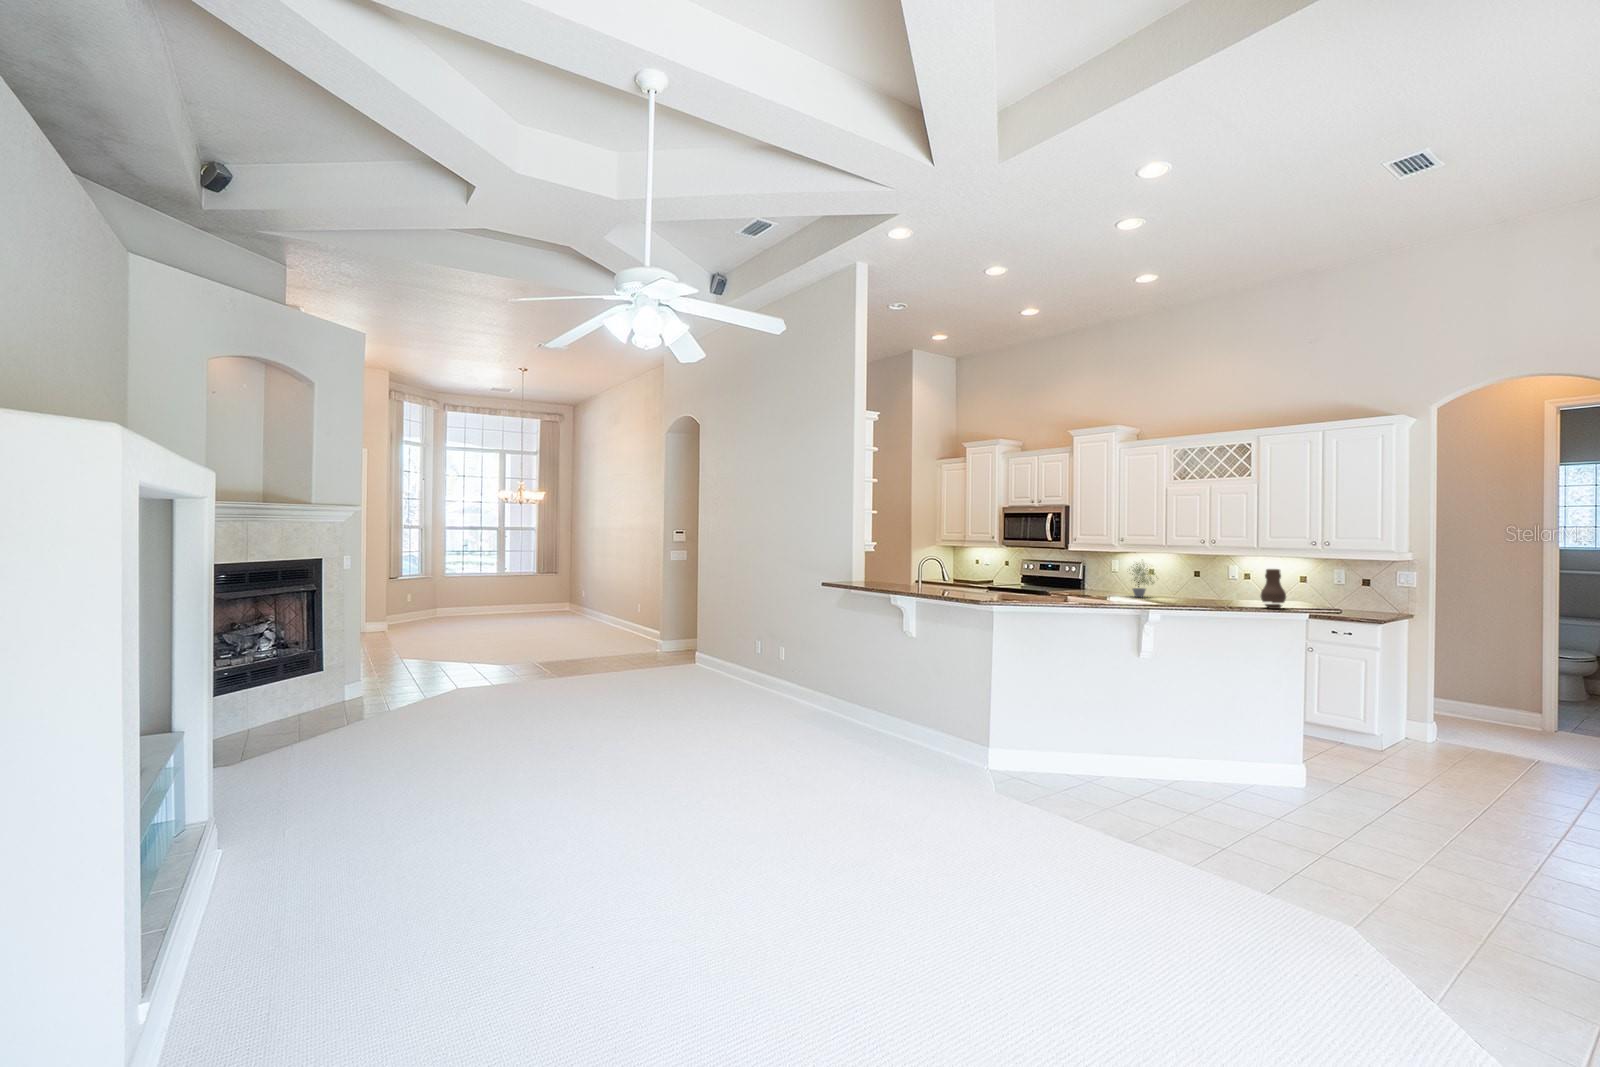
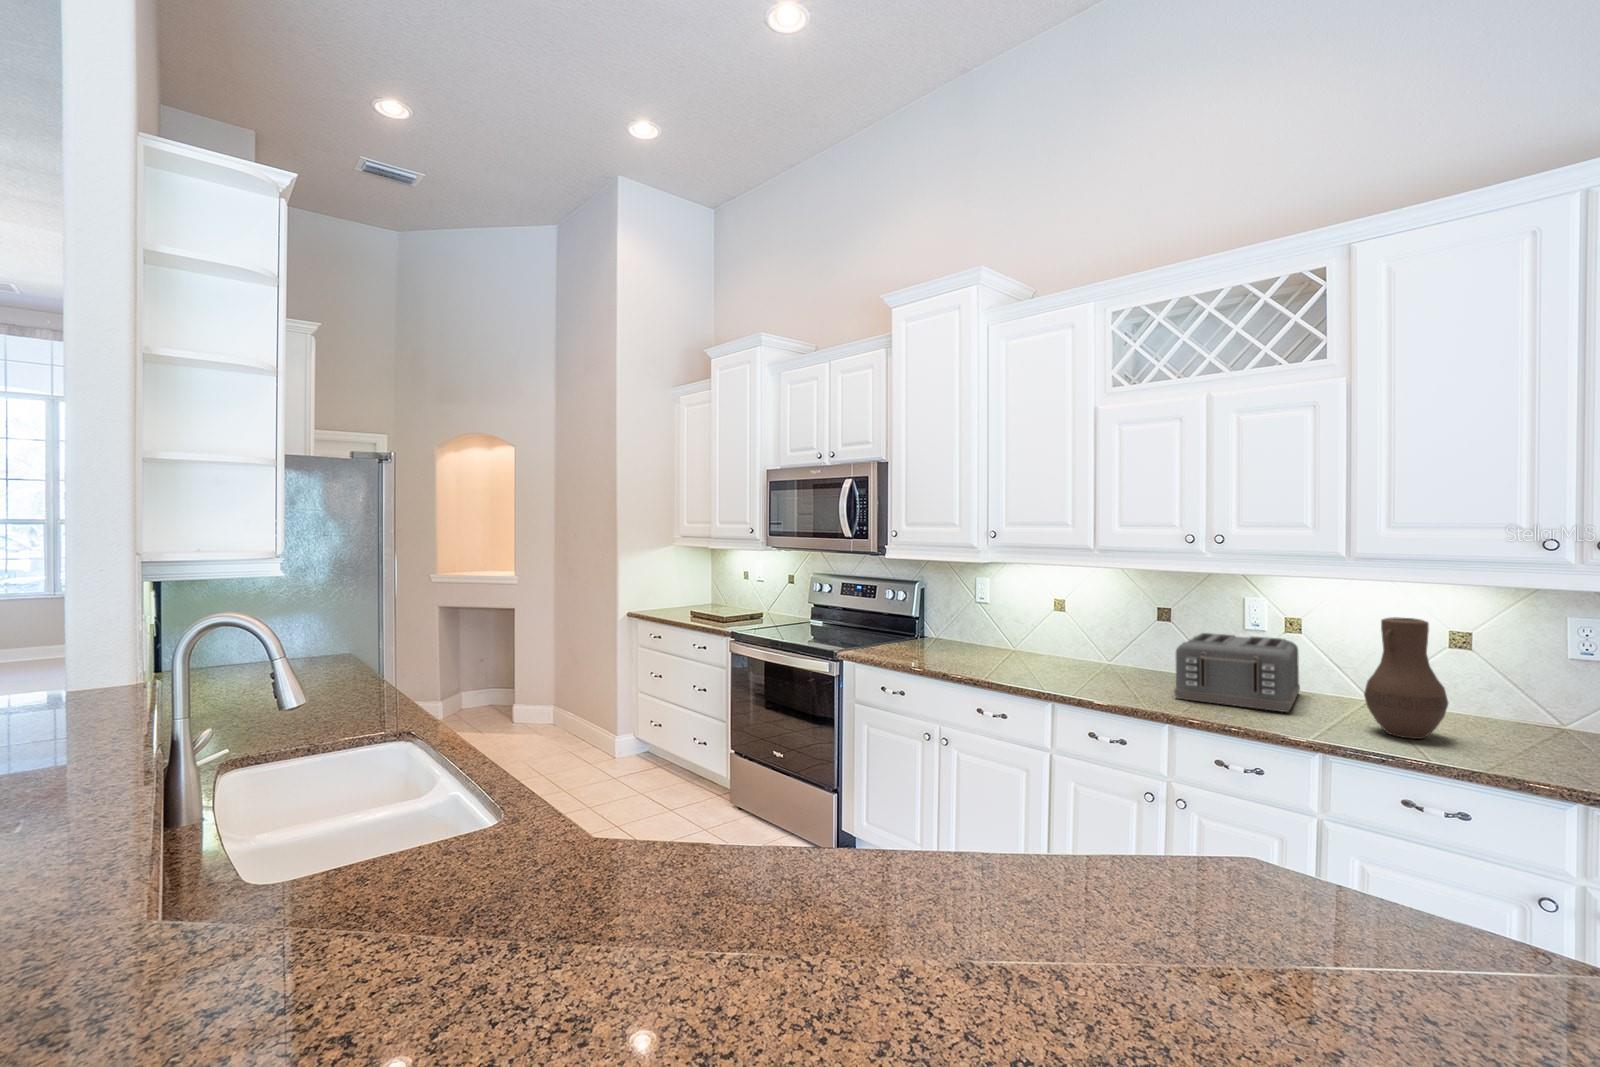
potted plant: present [1129,564,1155,597] -> none [998,577,1075,672]
toaster: none [1197,580,1250,605] -> present [1174,633,1300,712]

